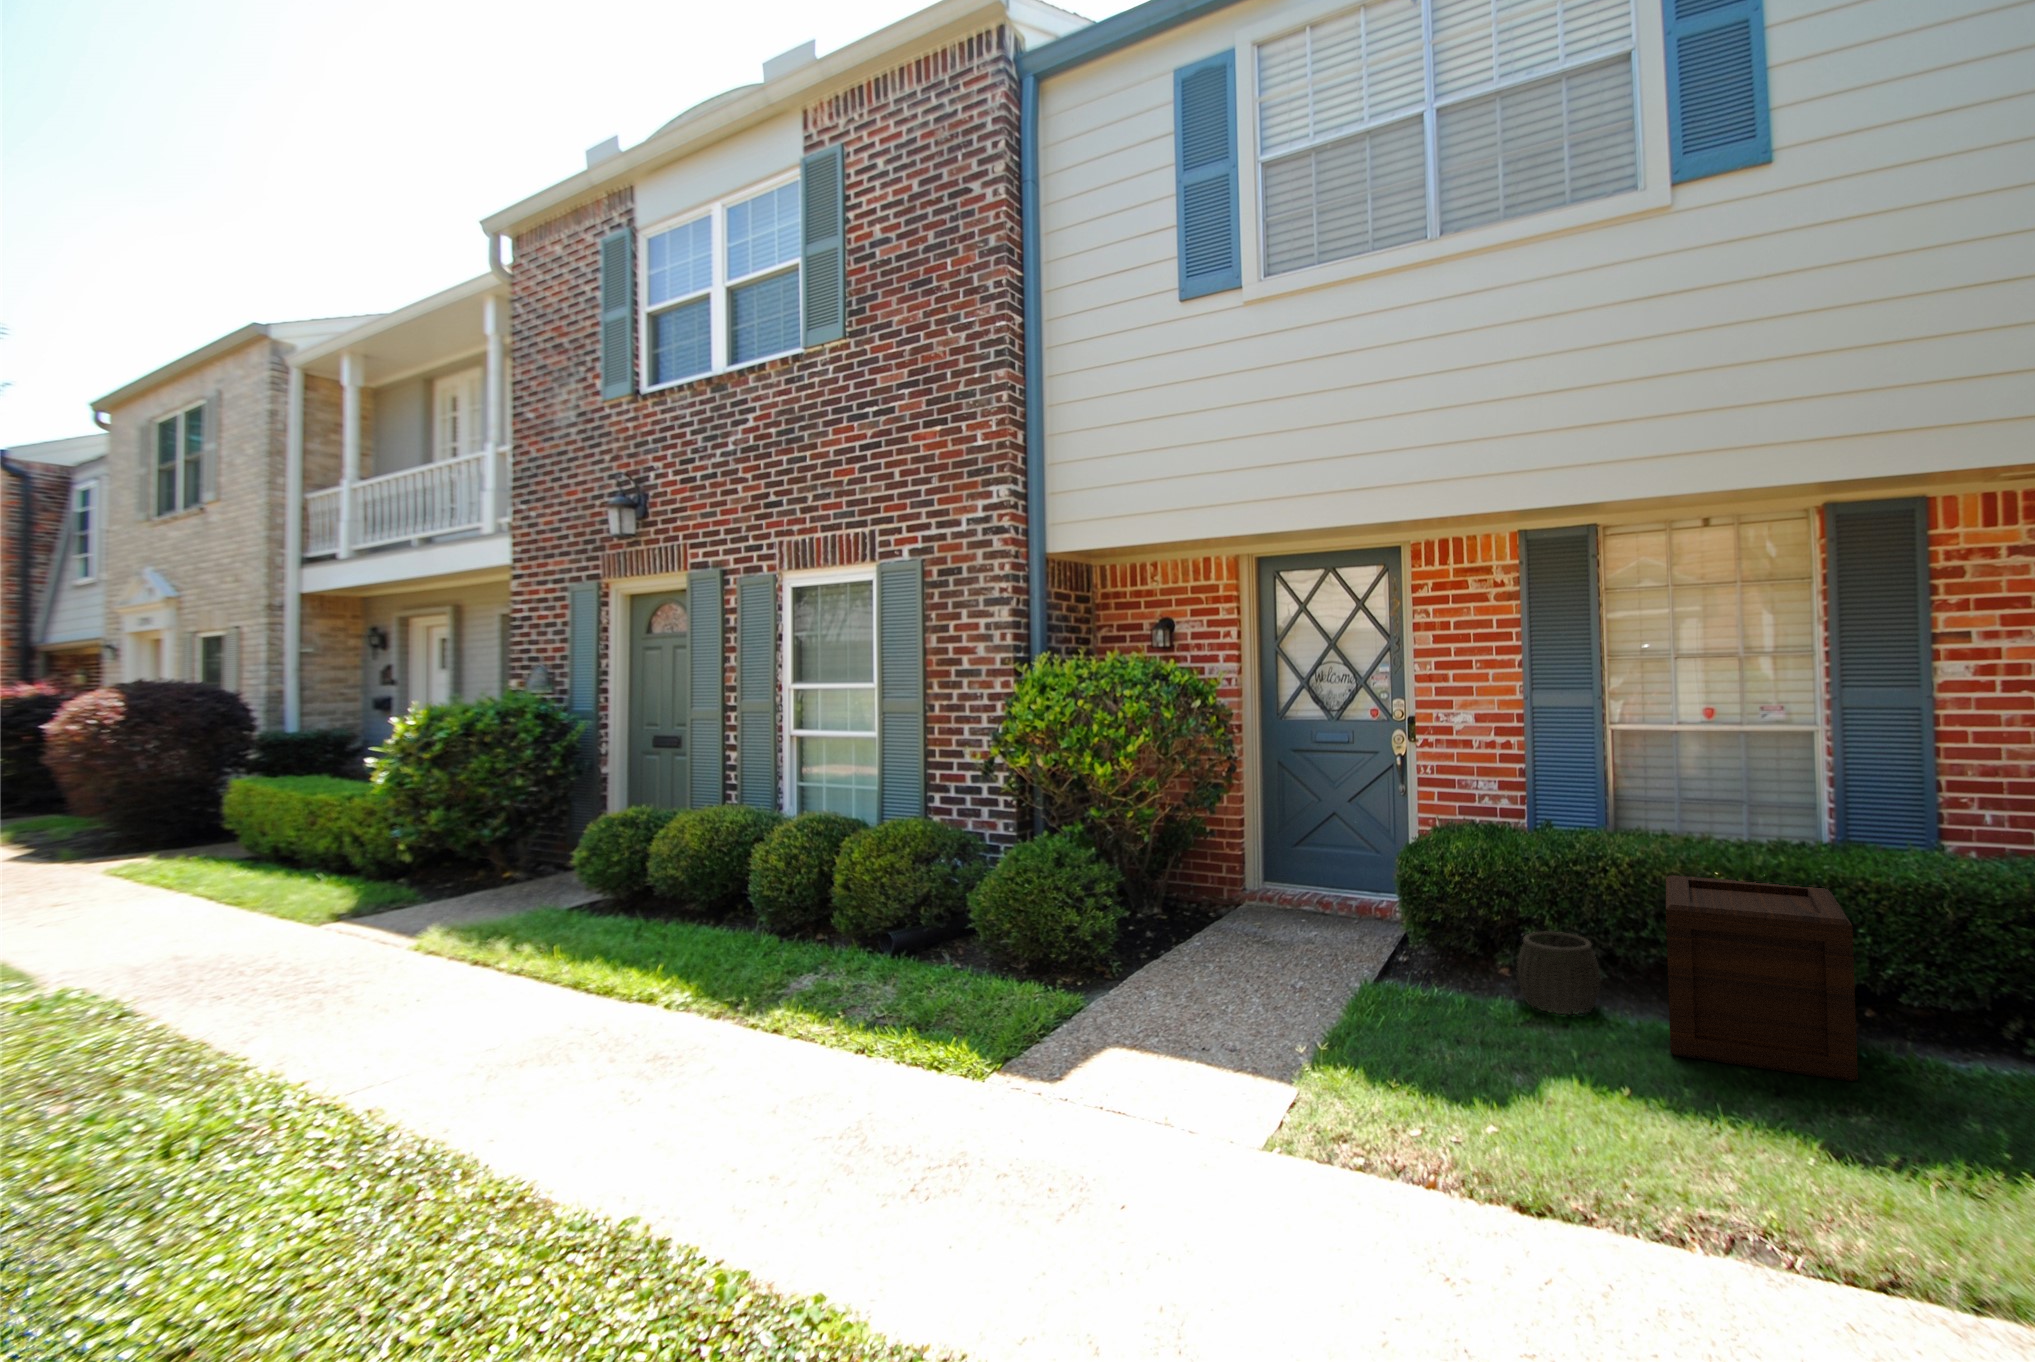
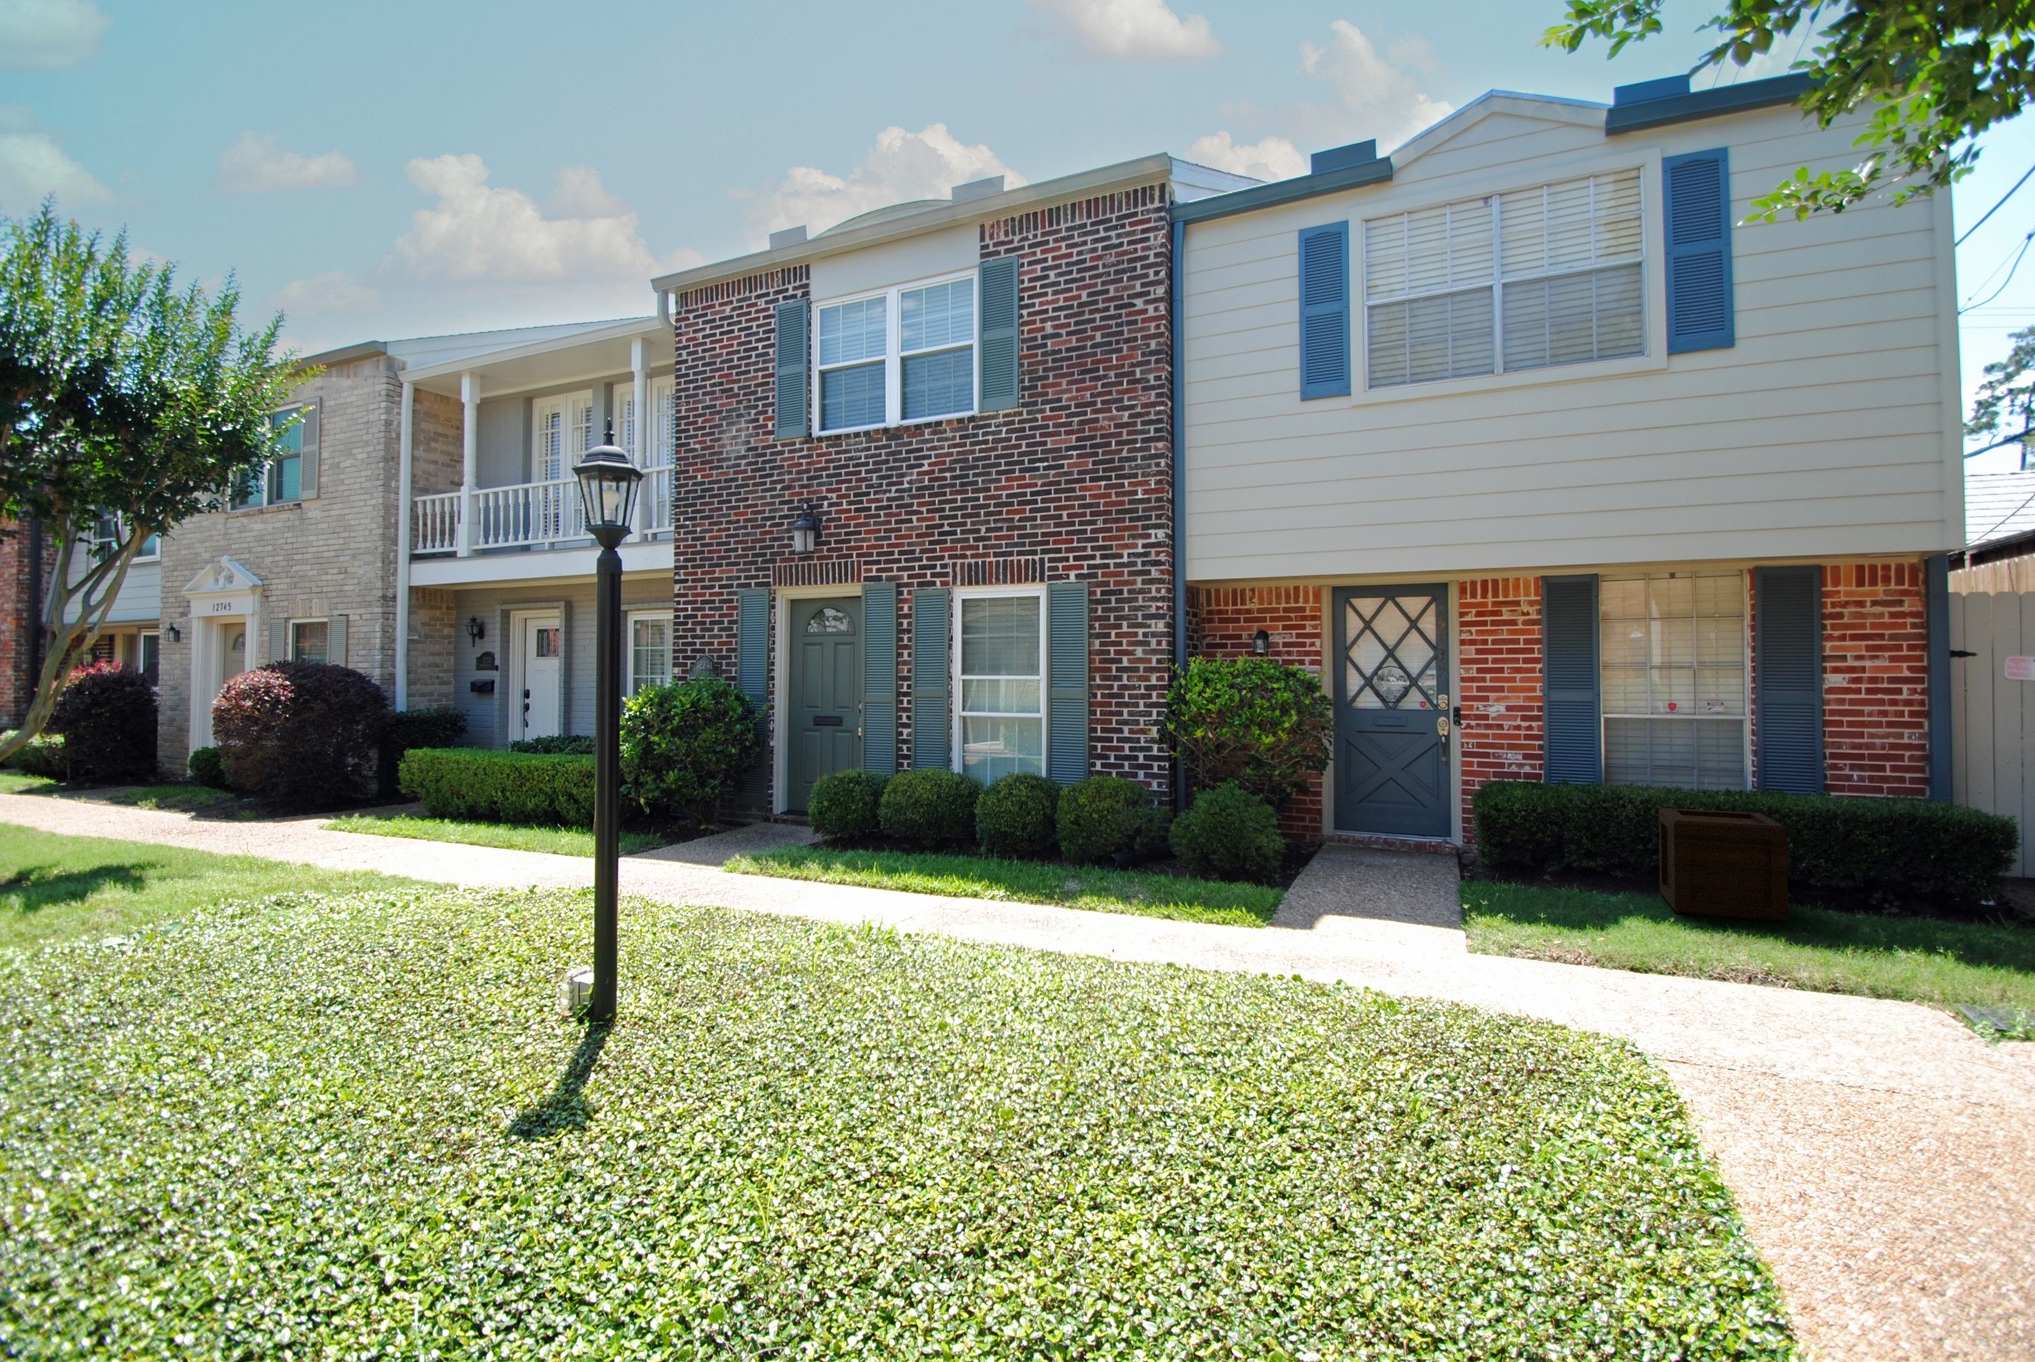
woven basket: present [1517,932,1600,1015] -> none [1561,847,1618,897]

